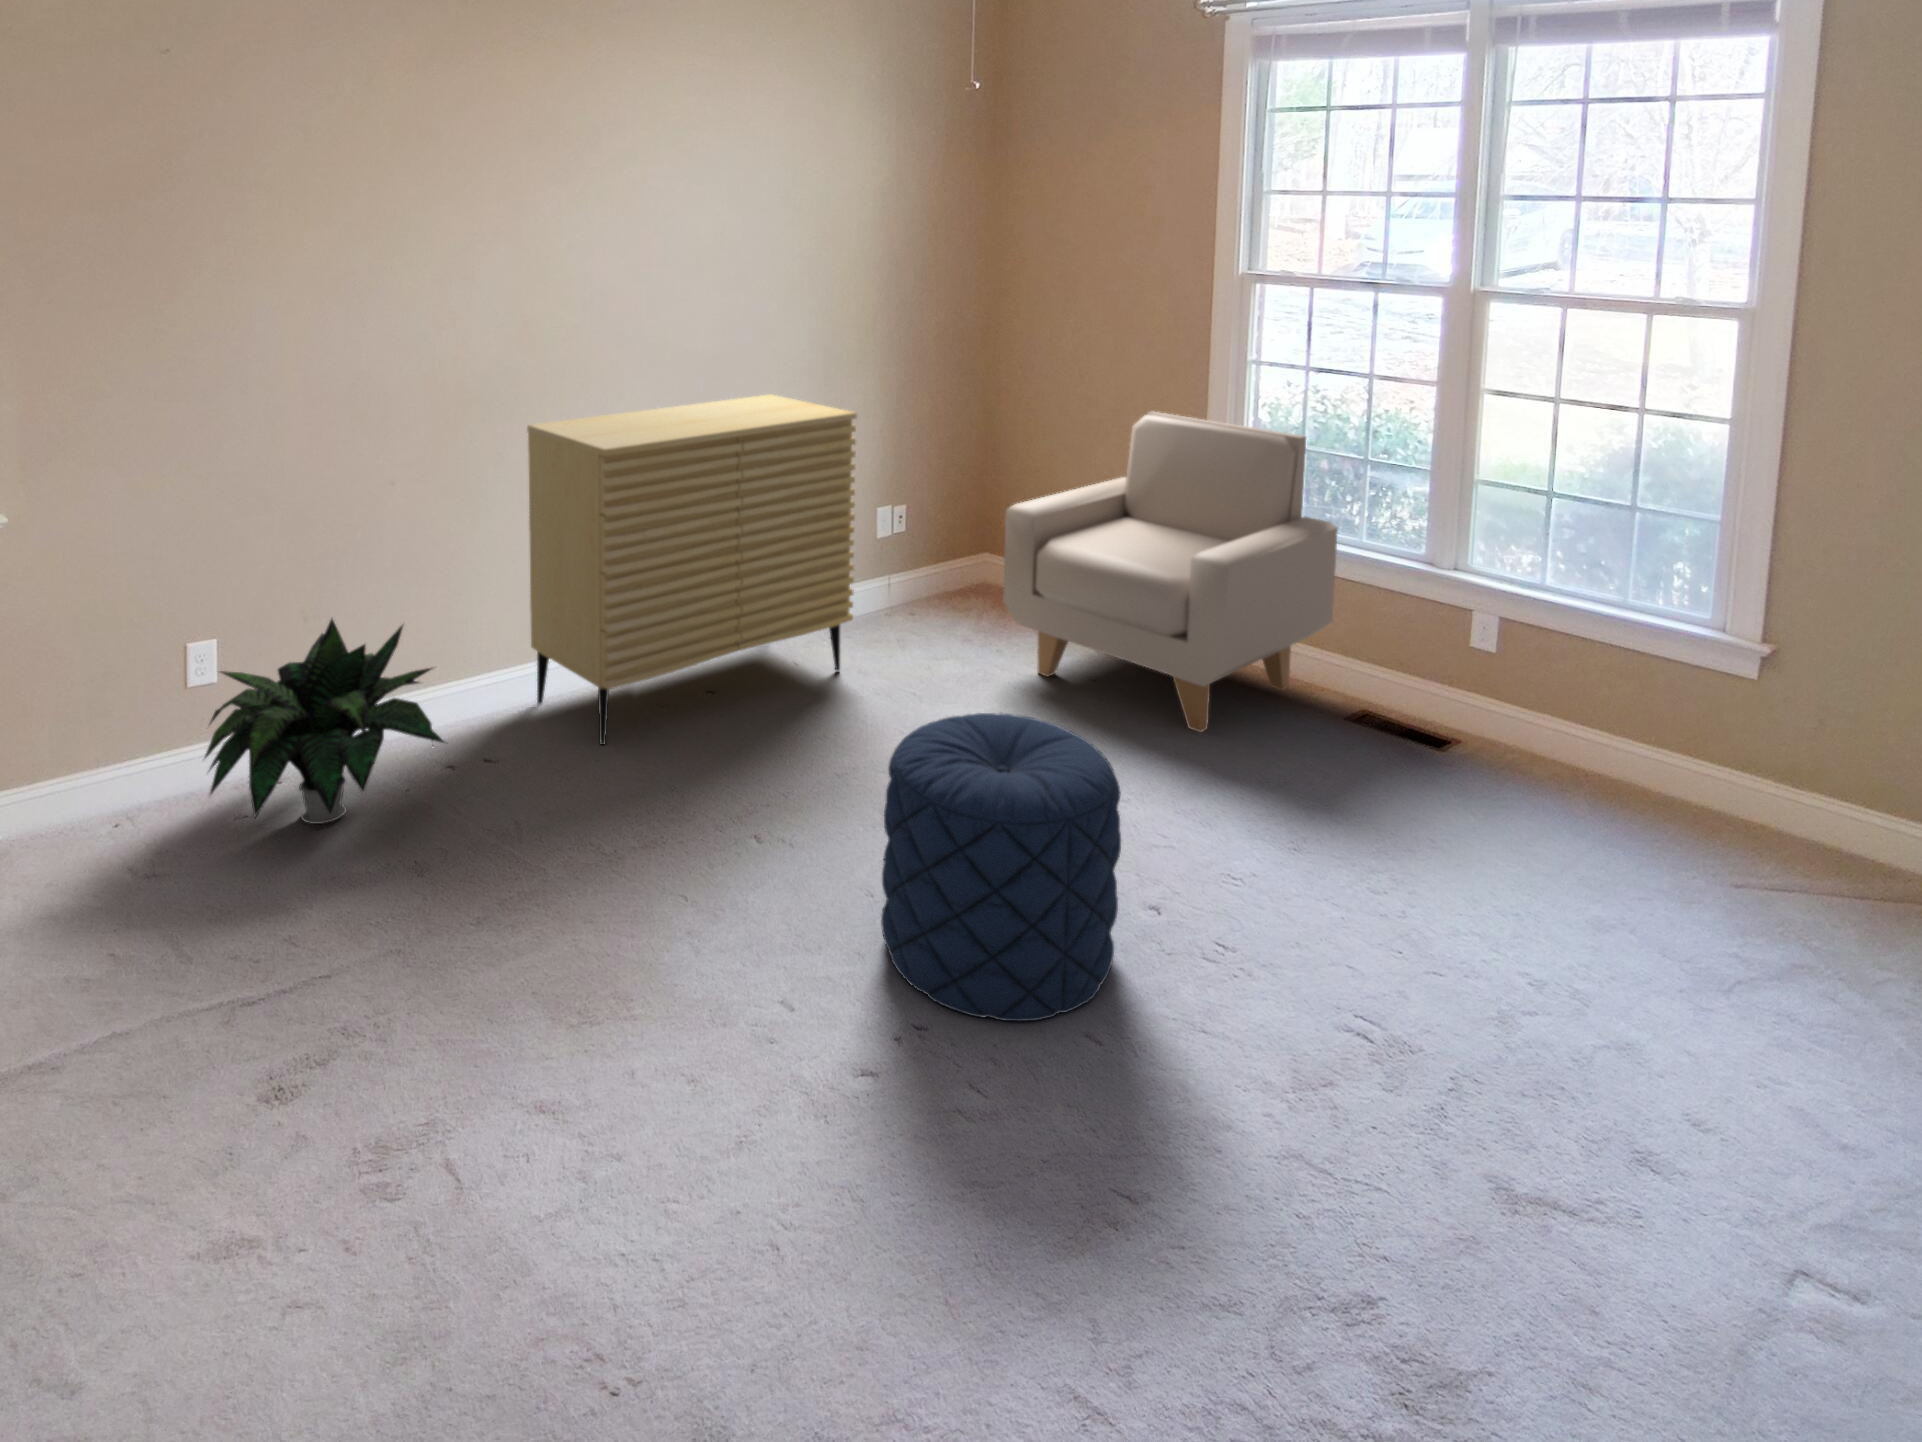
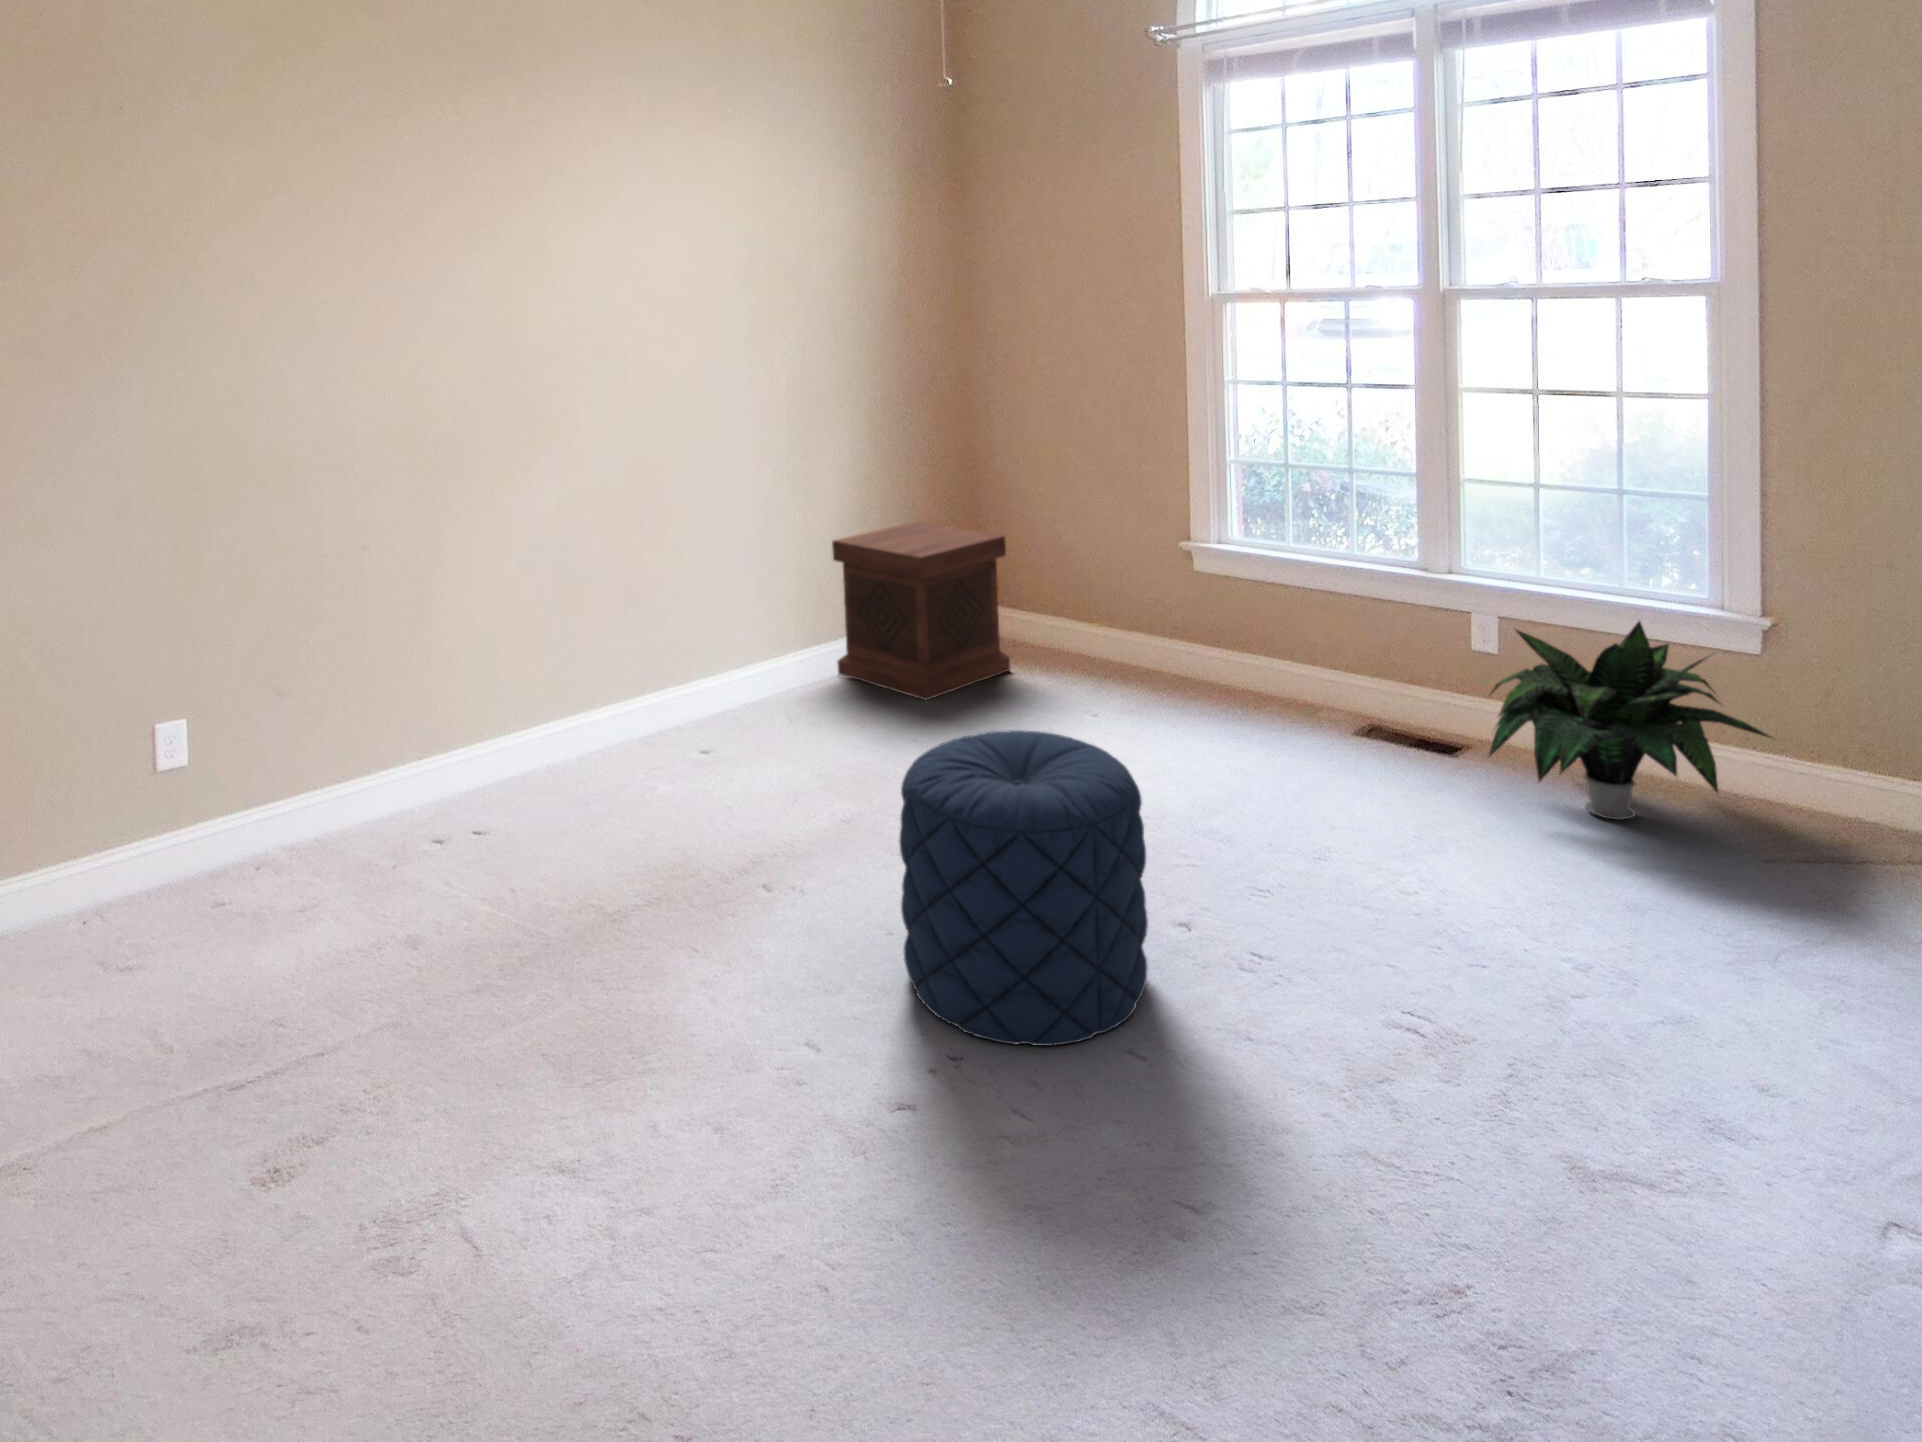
dresser: present [527,394,857,745] -> none [502,443,848,812]
armchair: present [1003,412,1338,732] -> none [996,439,1334,758]
side table: none [845,475,1017,652] -> present [832,522,1010,700]
potted plant: present [205,619,445,824] -> present [1489,621,1771,820]

